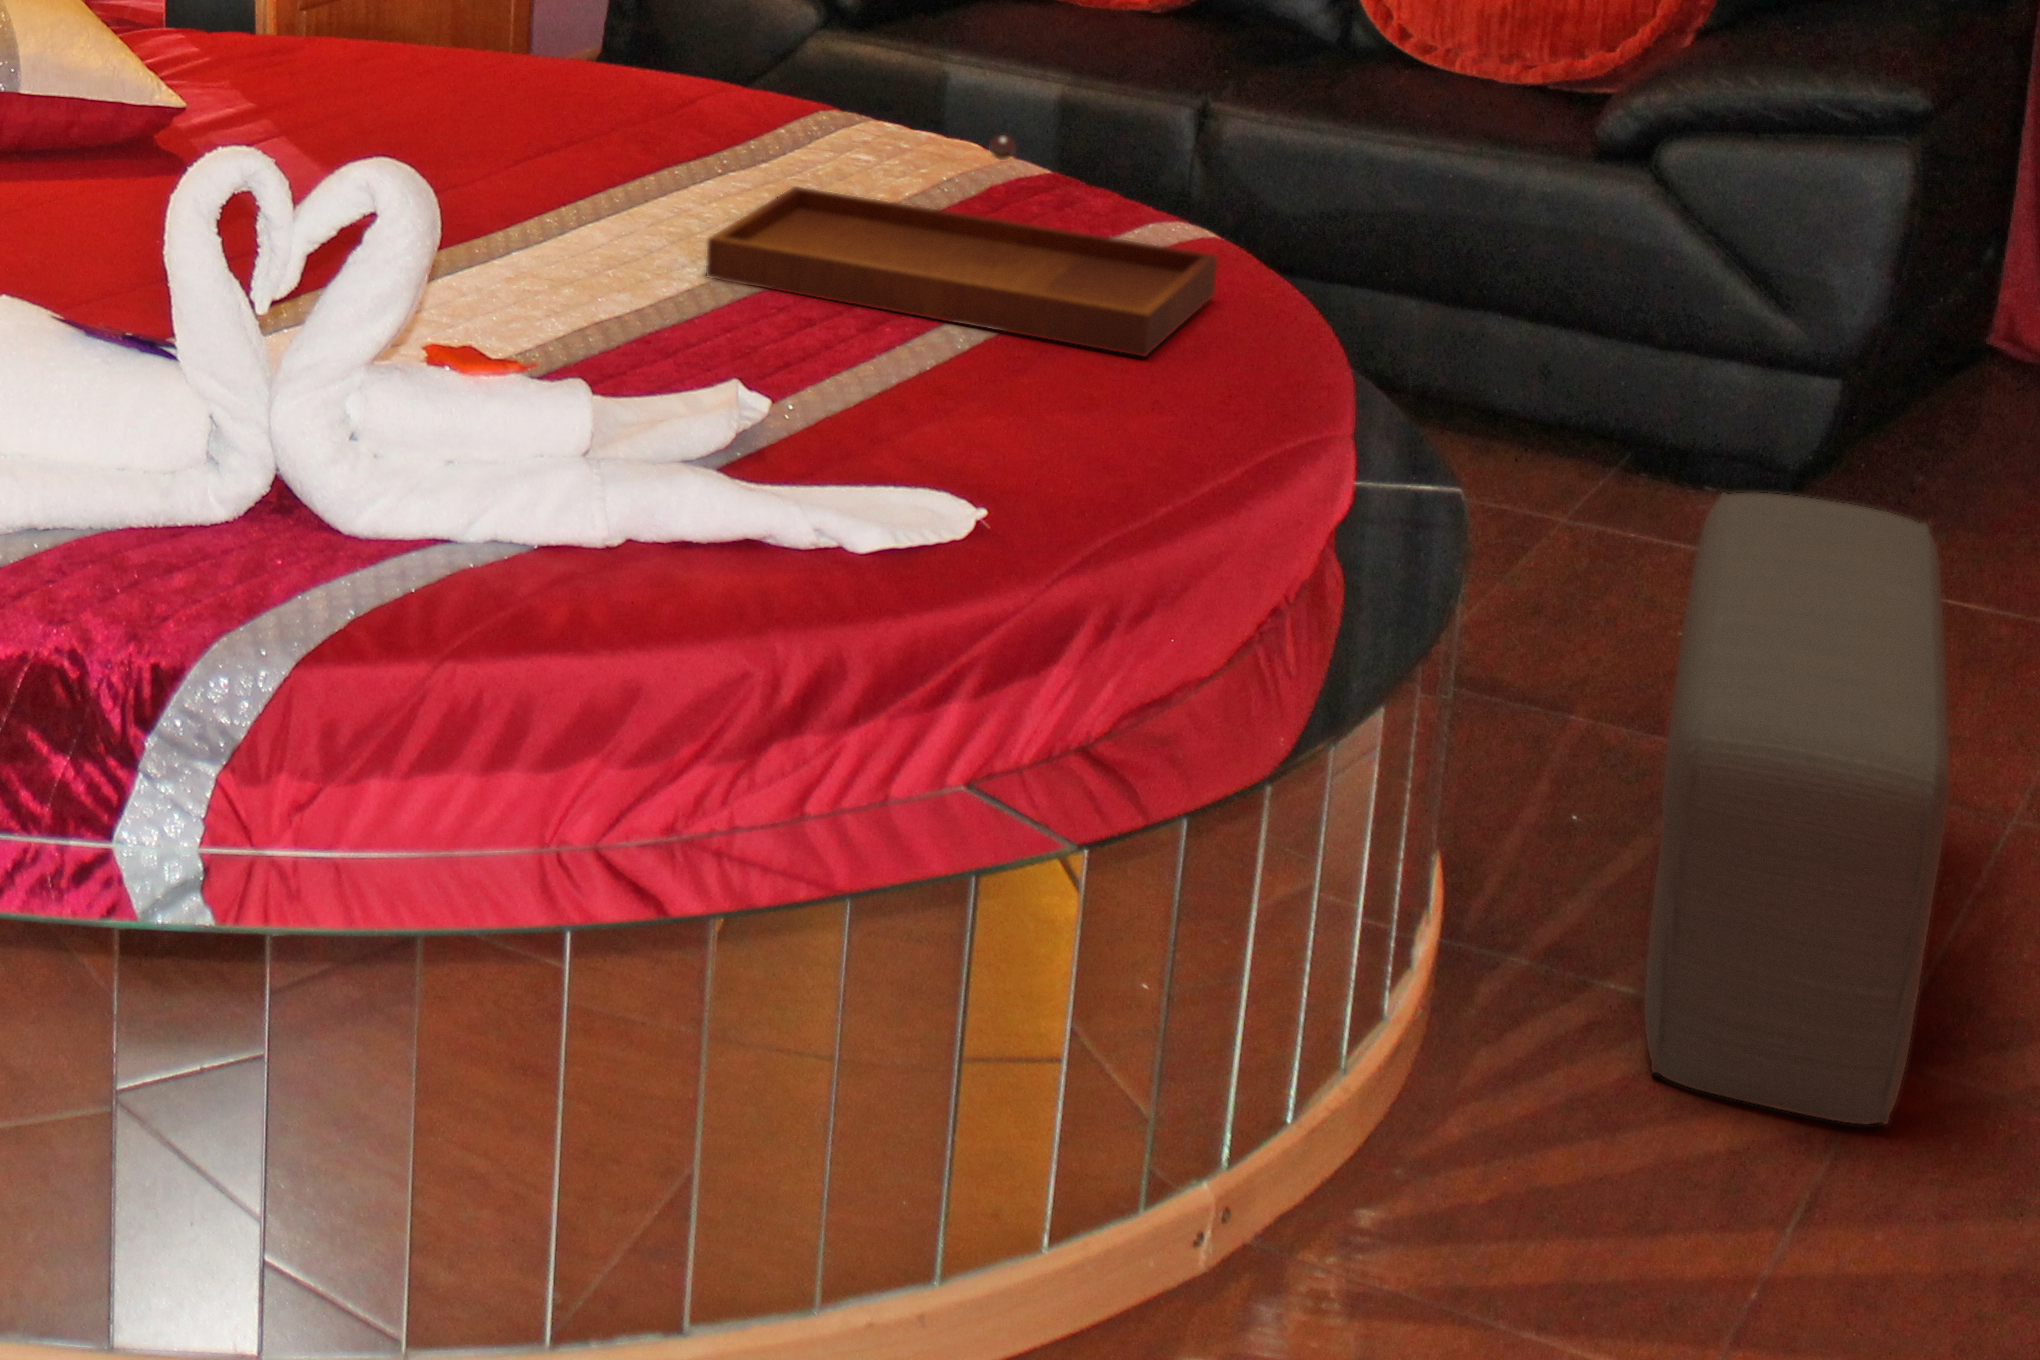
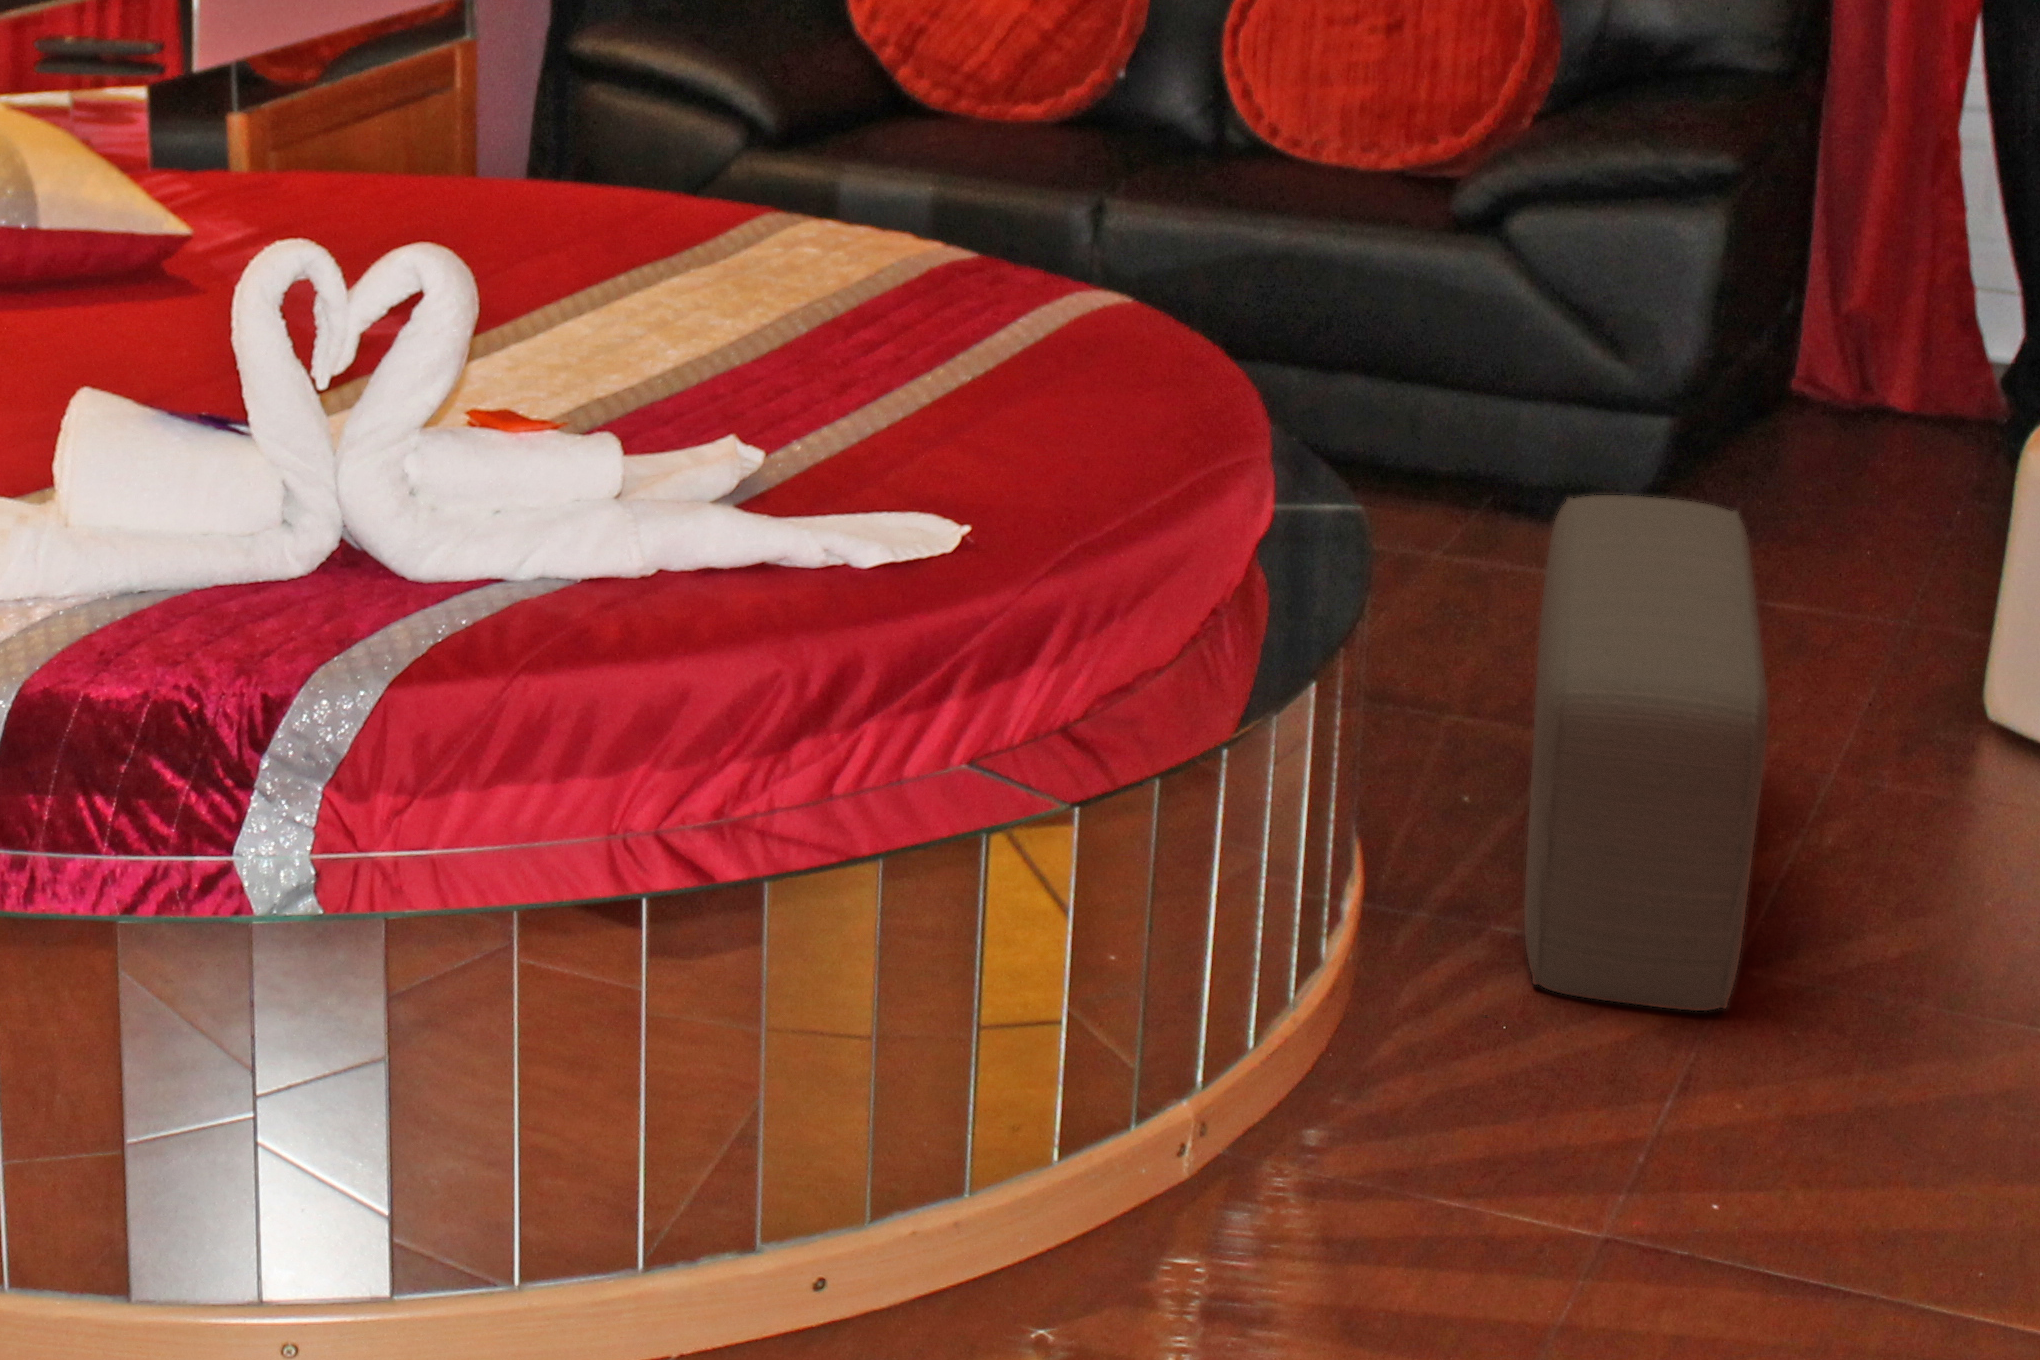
tray: present [706,135,1217,357] -> none [695,211,1141,397]

